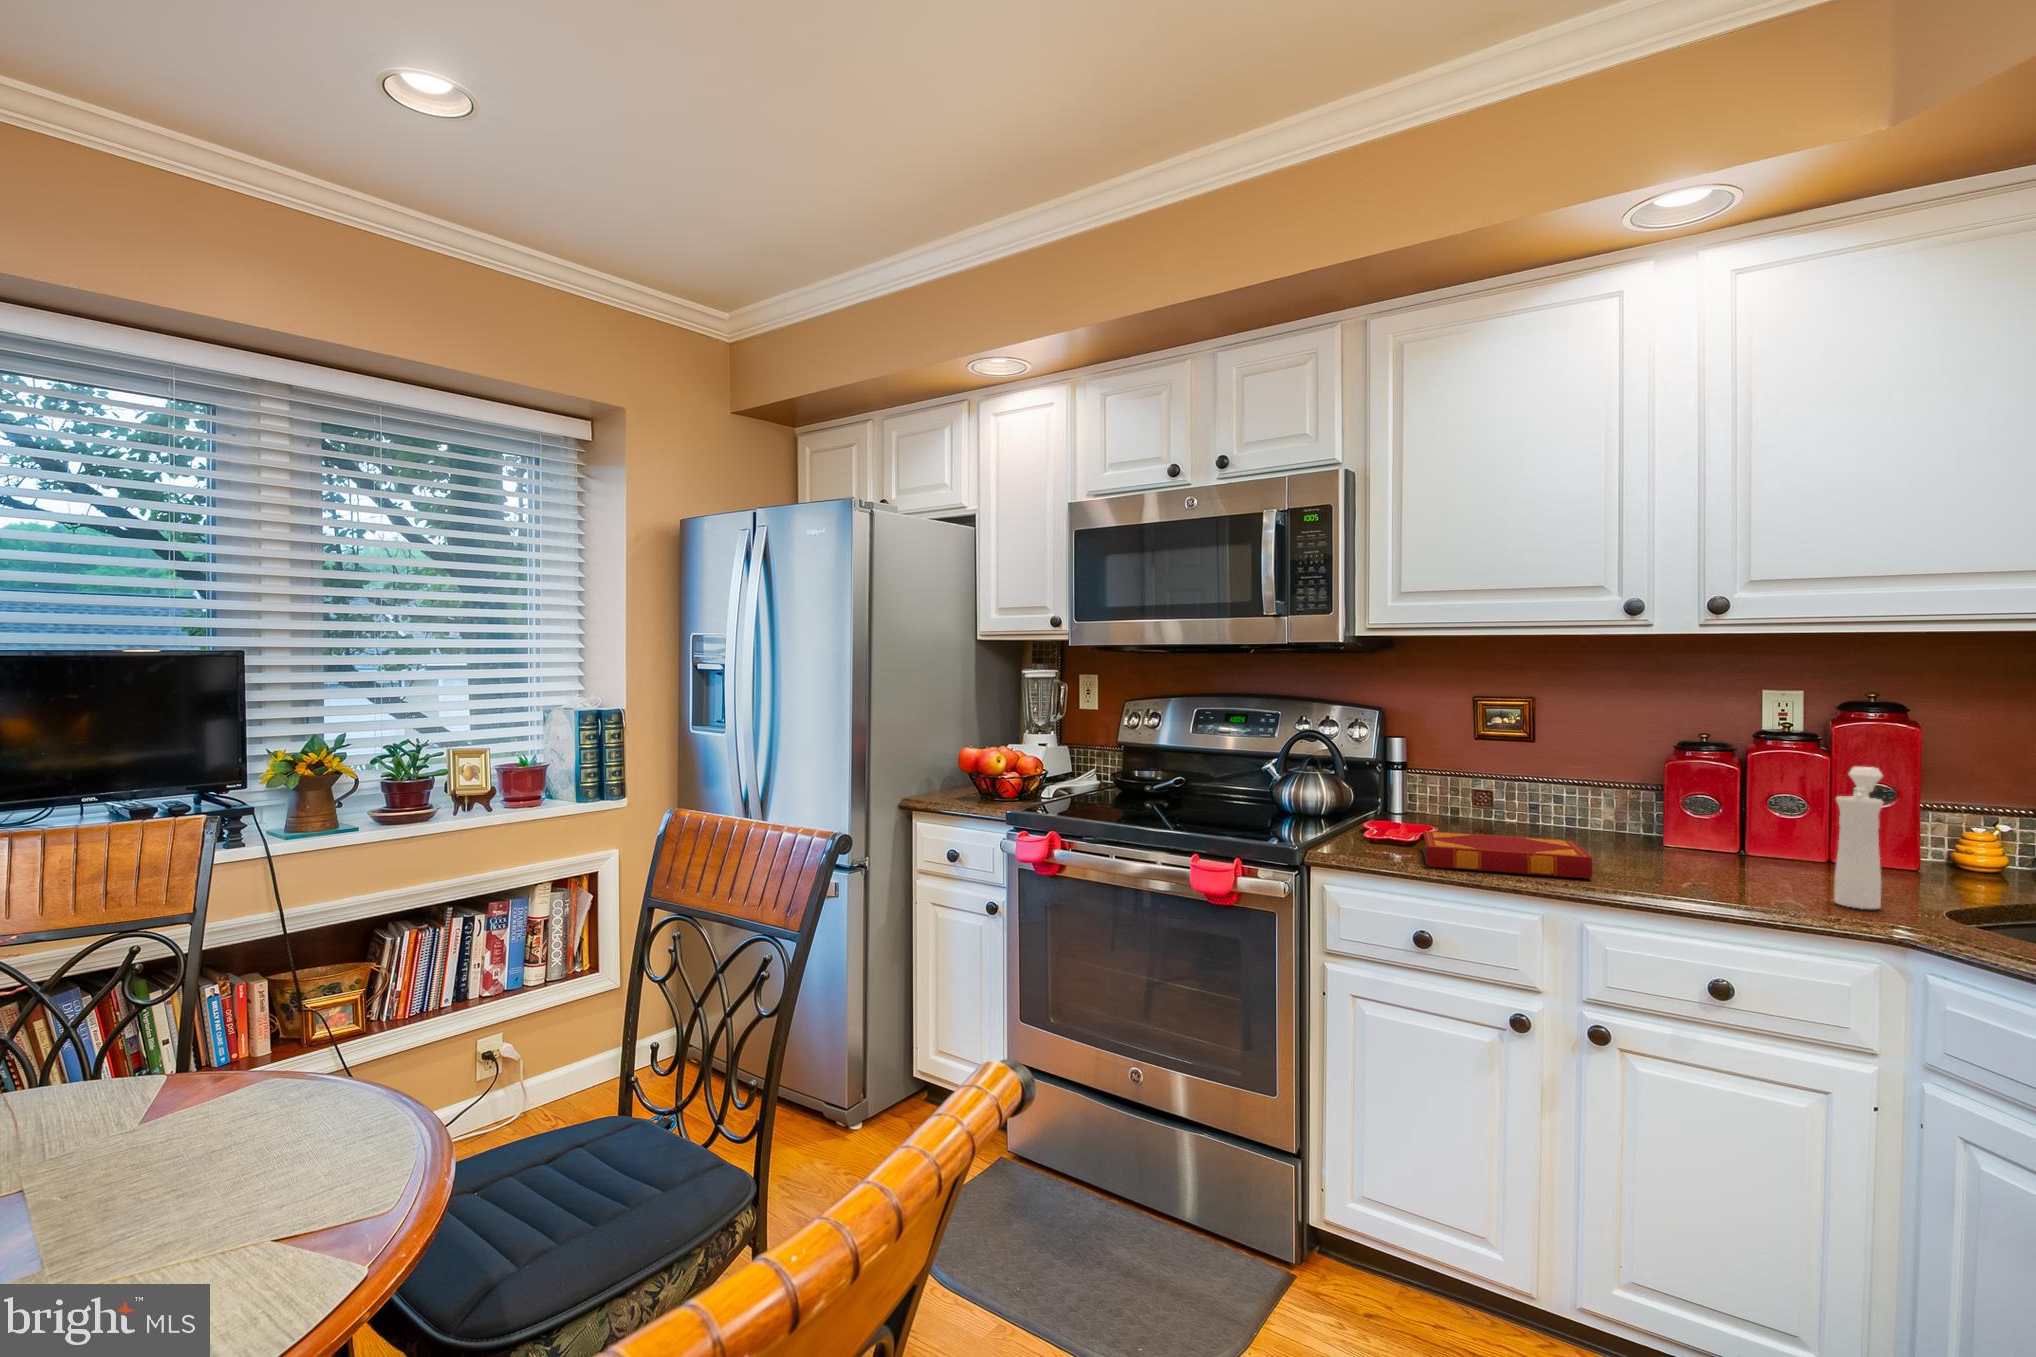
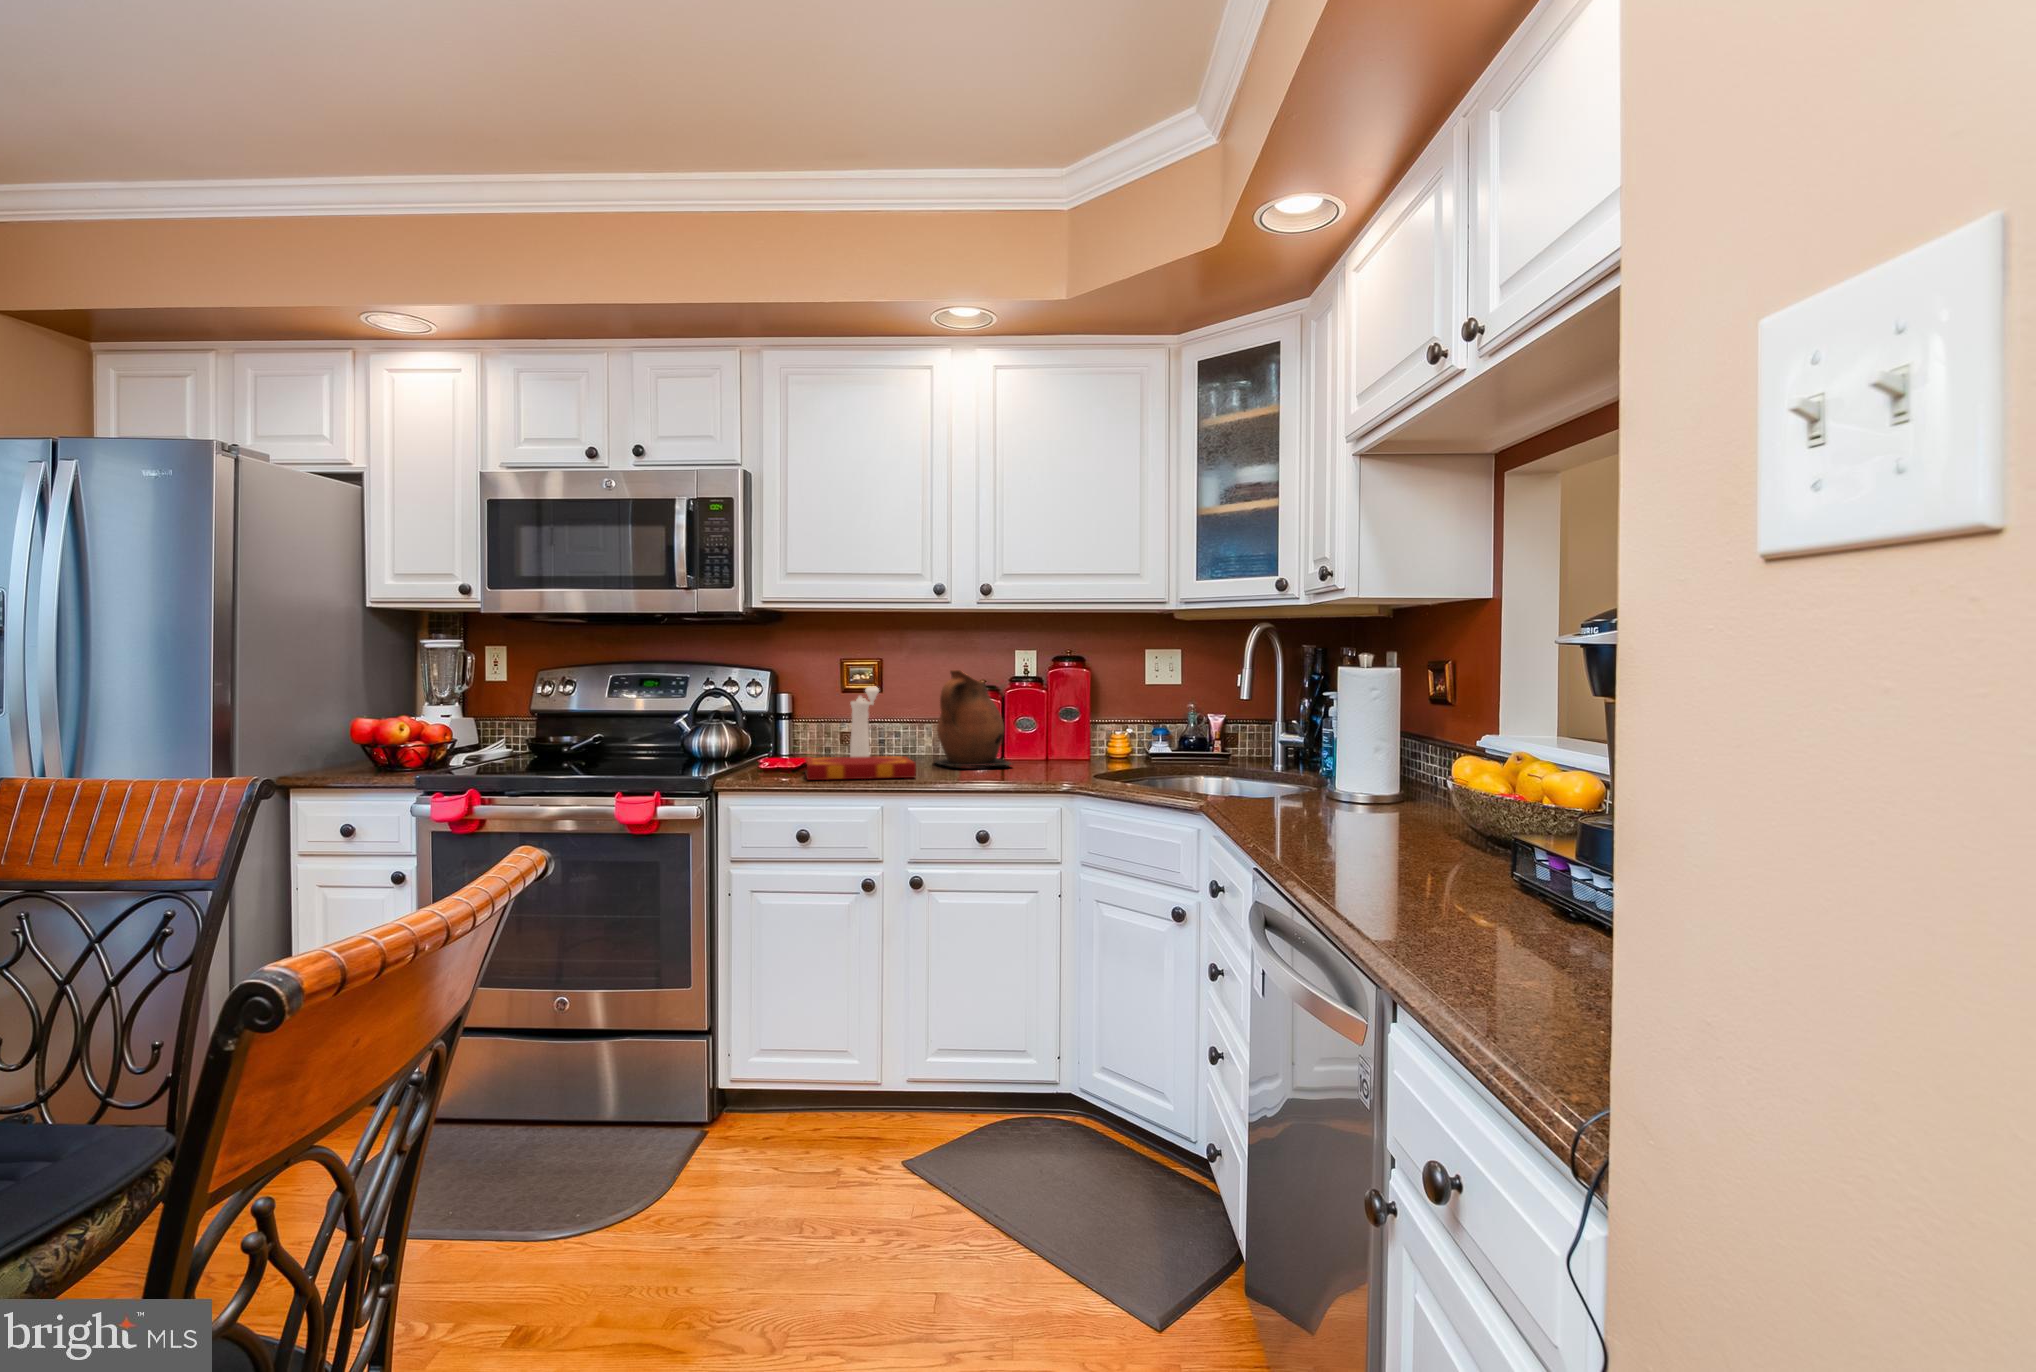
ceramic pitcher: none [1610,720,1763,872] -> present [935,670,1012,766]
pepper mill: present [1834,767,1883,909] -> present [850,687,879,757]

